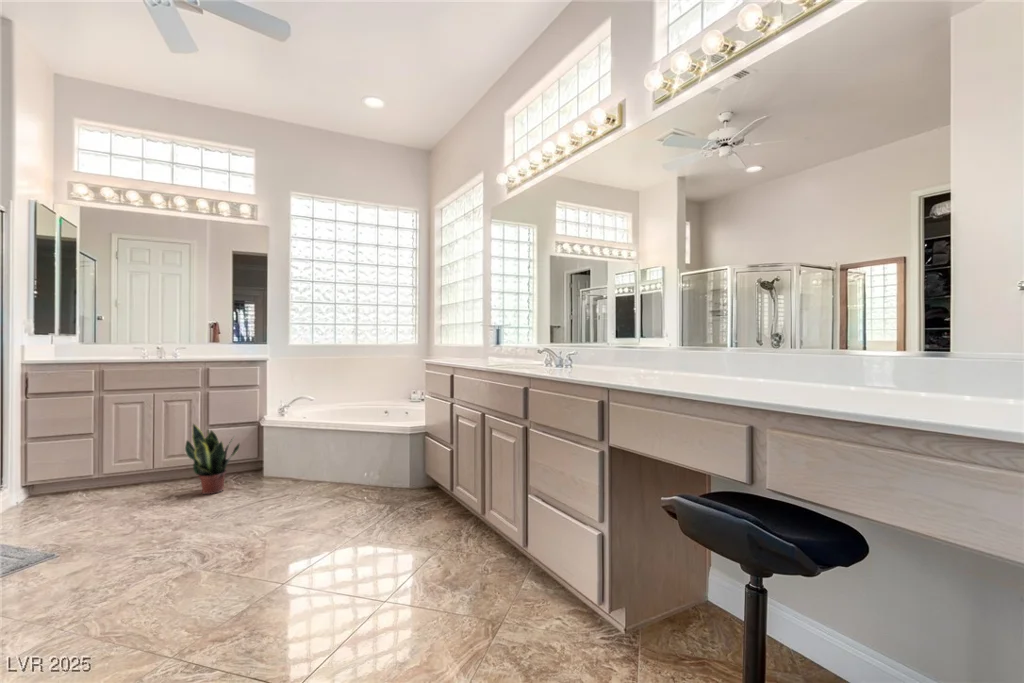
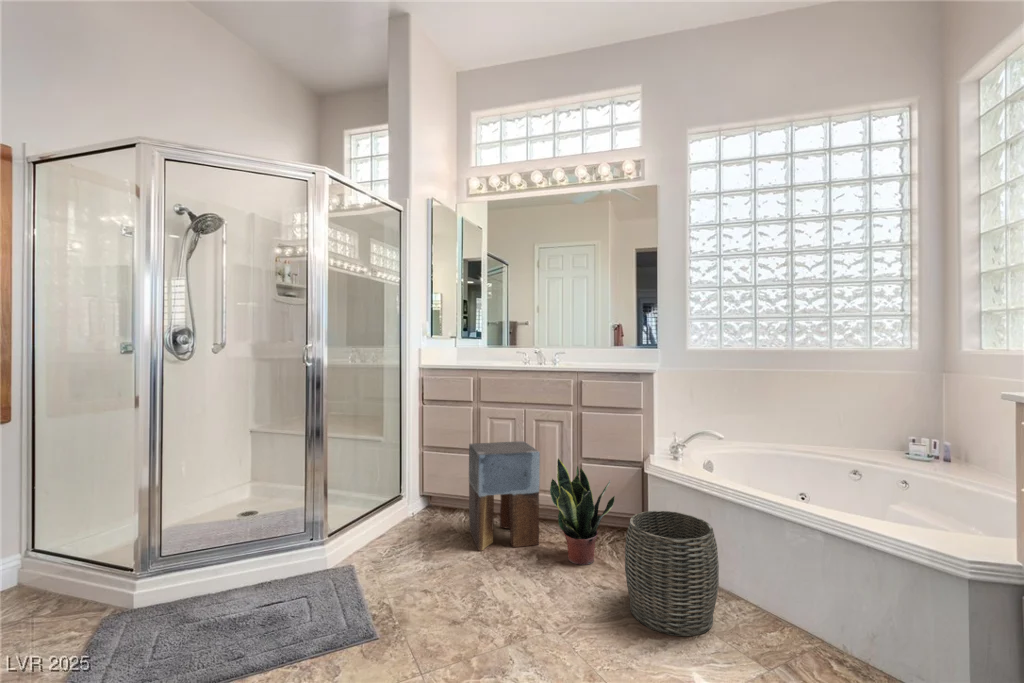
stool: none [95,419,174,507] -> present [469,441,540,551]
woven basket: none [251,441,308,505] -> present [625,511,719,636]

